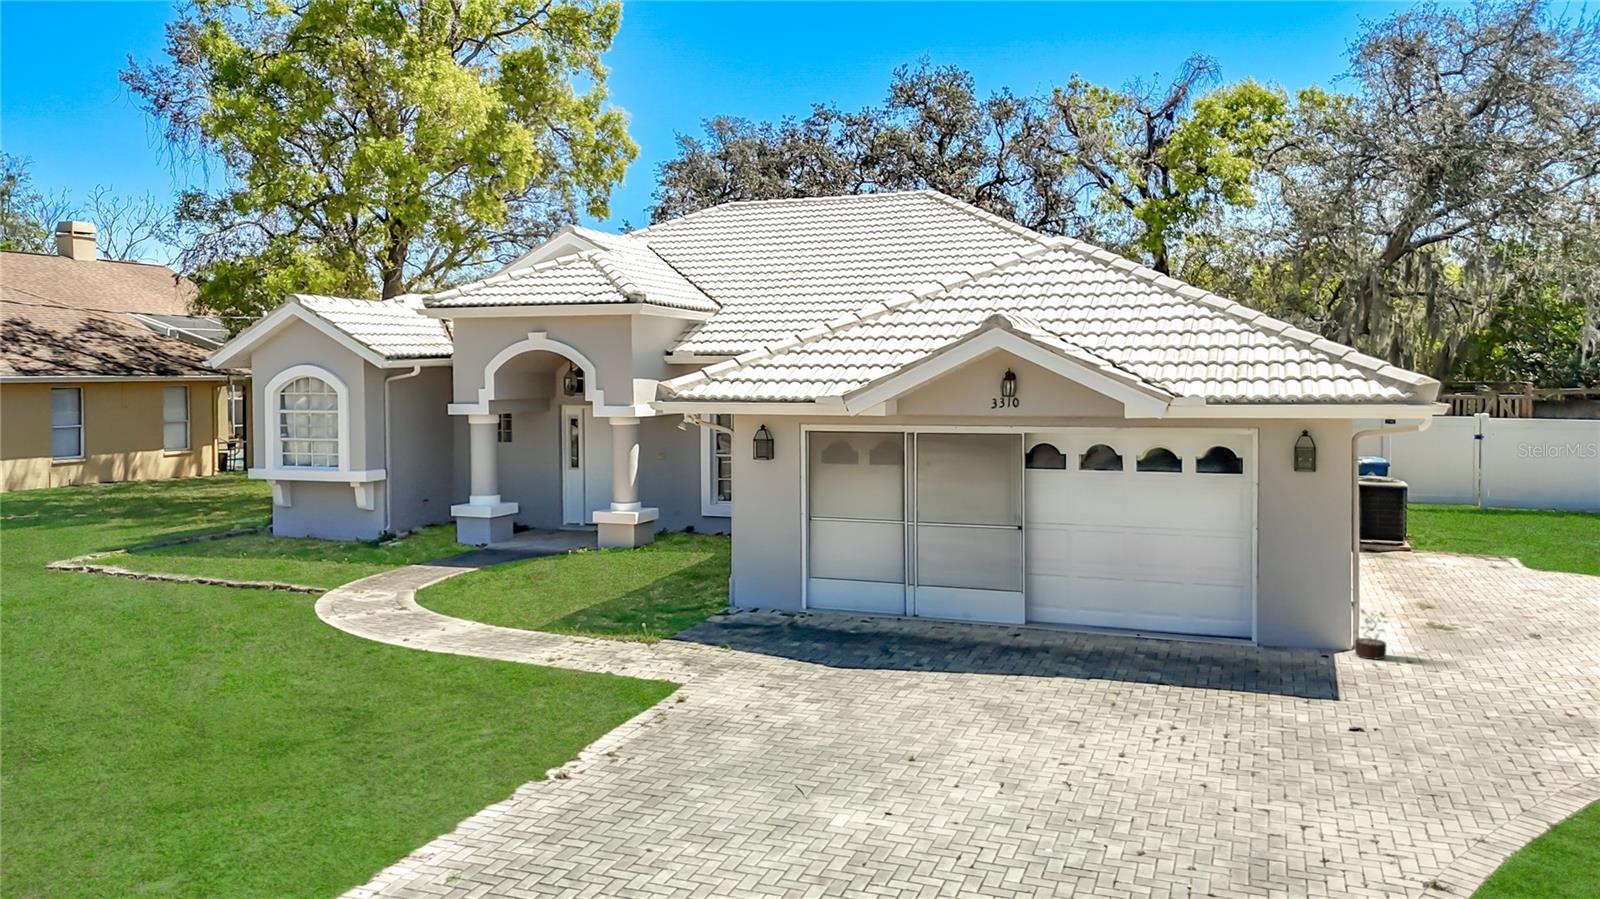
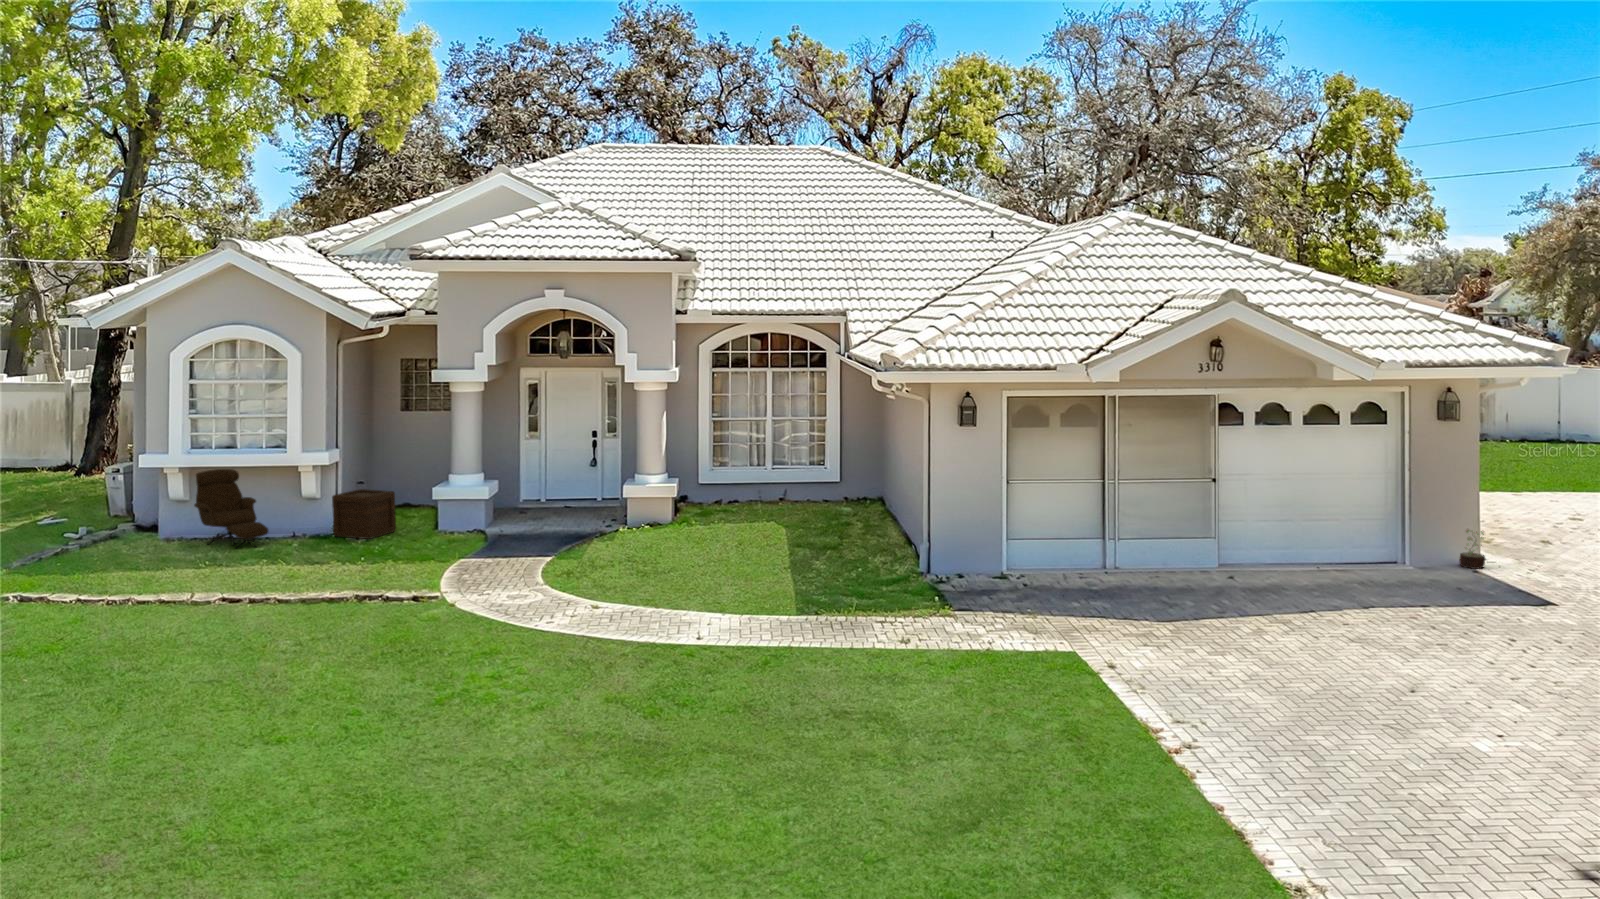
lounge chair: none [275,481,325,545] -> present [194,469,268,547]
wooden crate: none [372,503,424,545] -> present [332,489,396,539]

